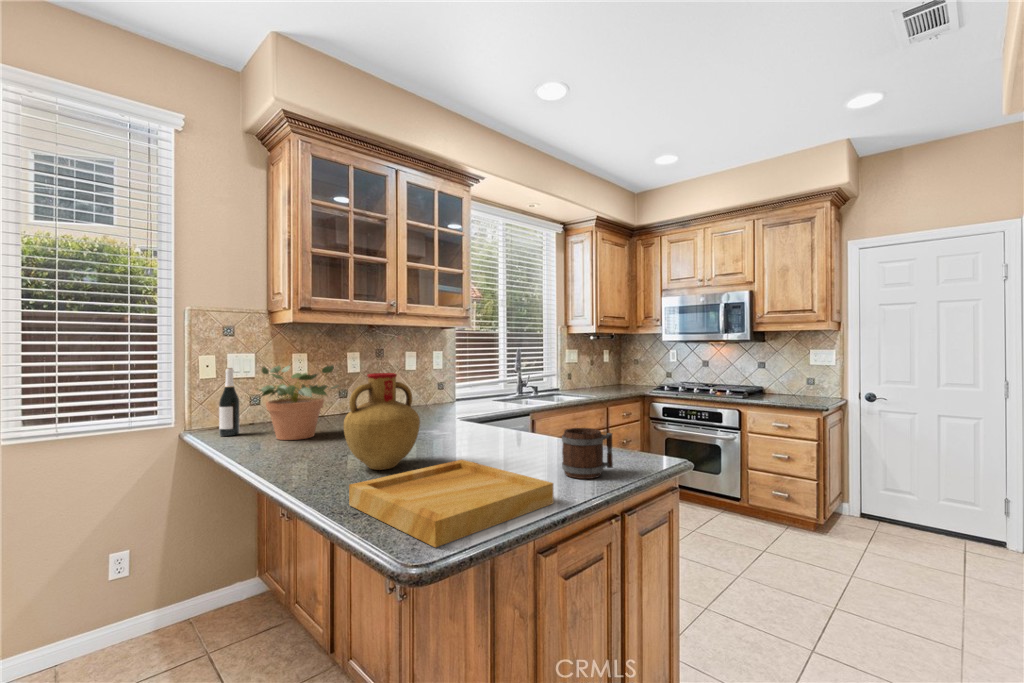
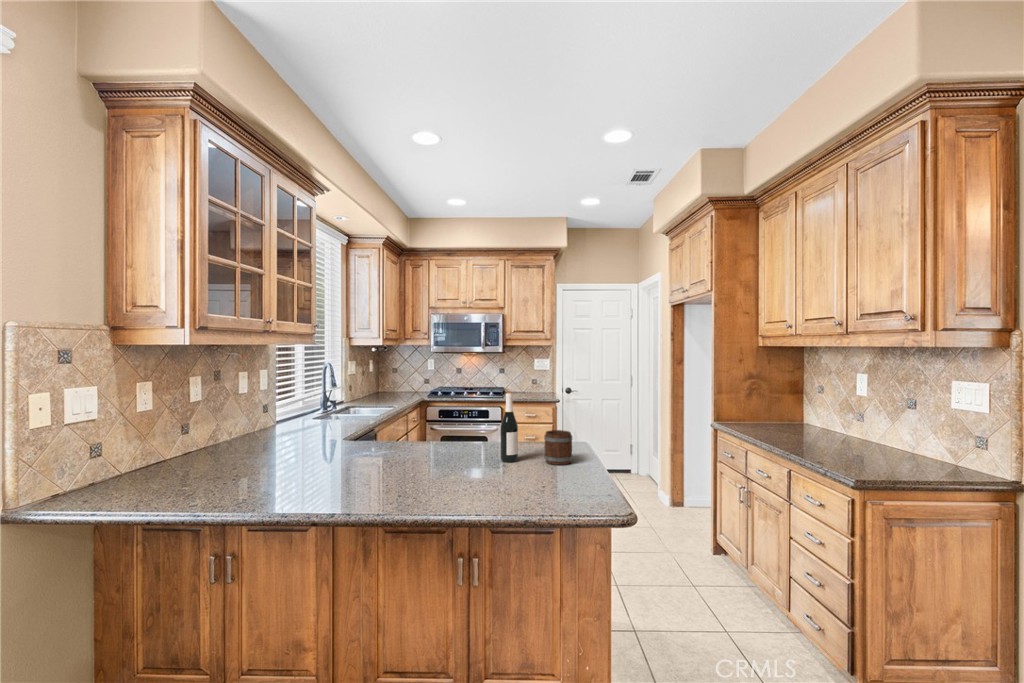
potted plant: present [258,365,339,440] -> none [172,395,280,489]
wine bottle: present [219,368,240,436] -> present [500,392,518,462]
vase: present [344,373,420,470] -> none [386,402,452,489]
tray: present [349,460,554,547] -> none [489,465,603,511]

